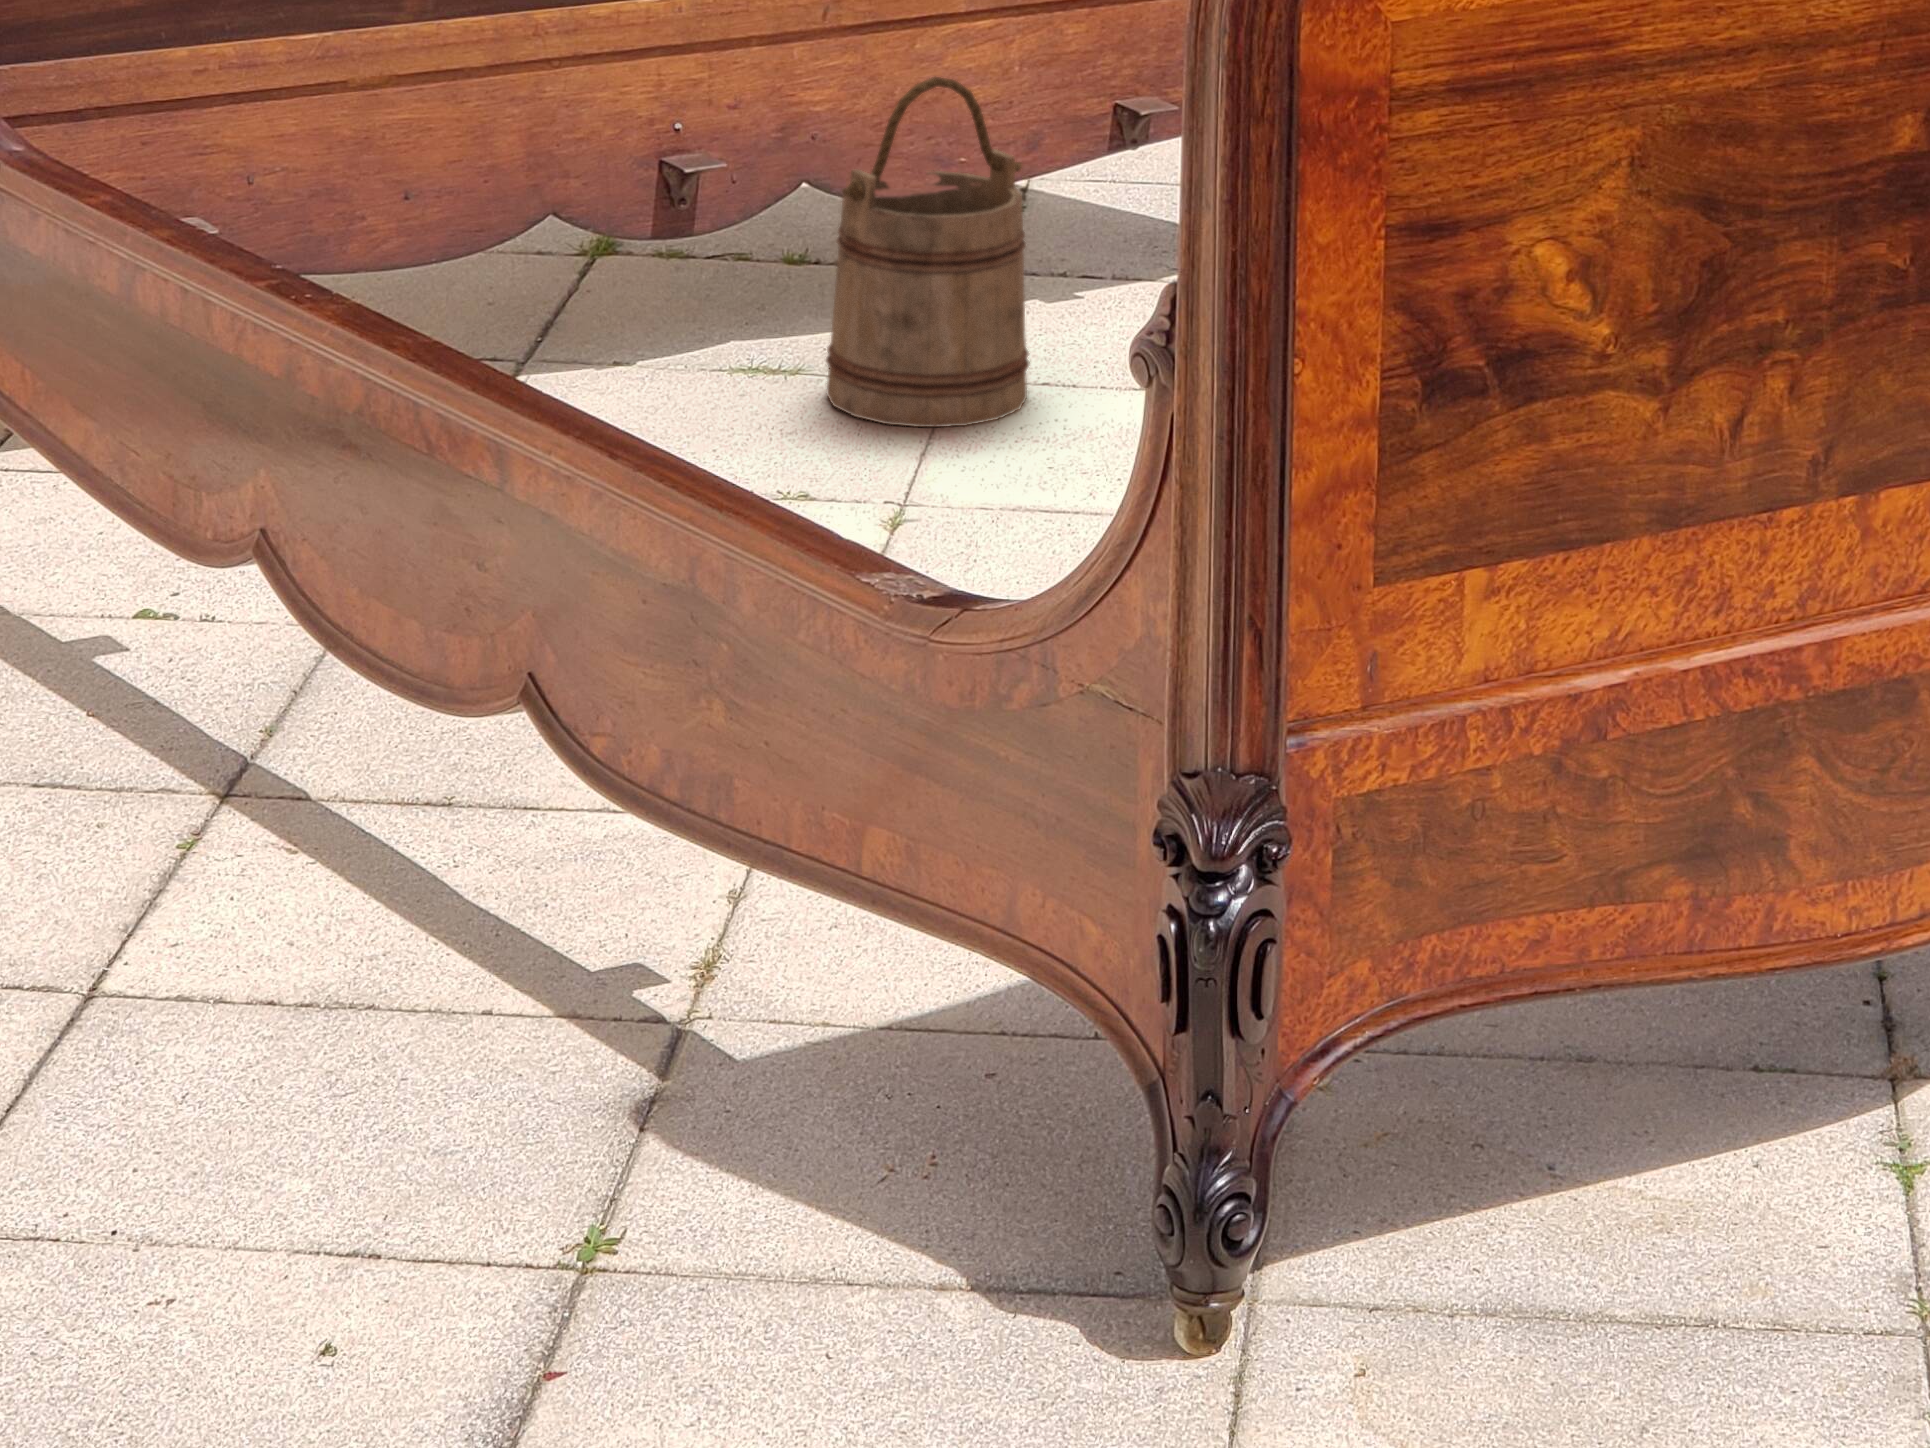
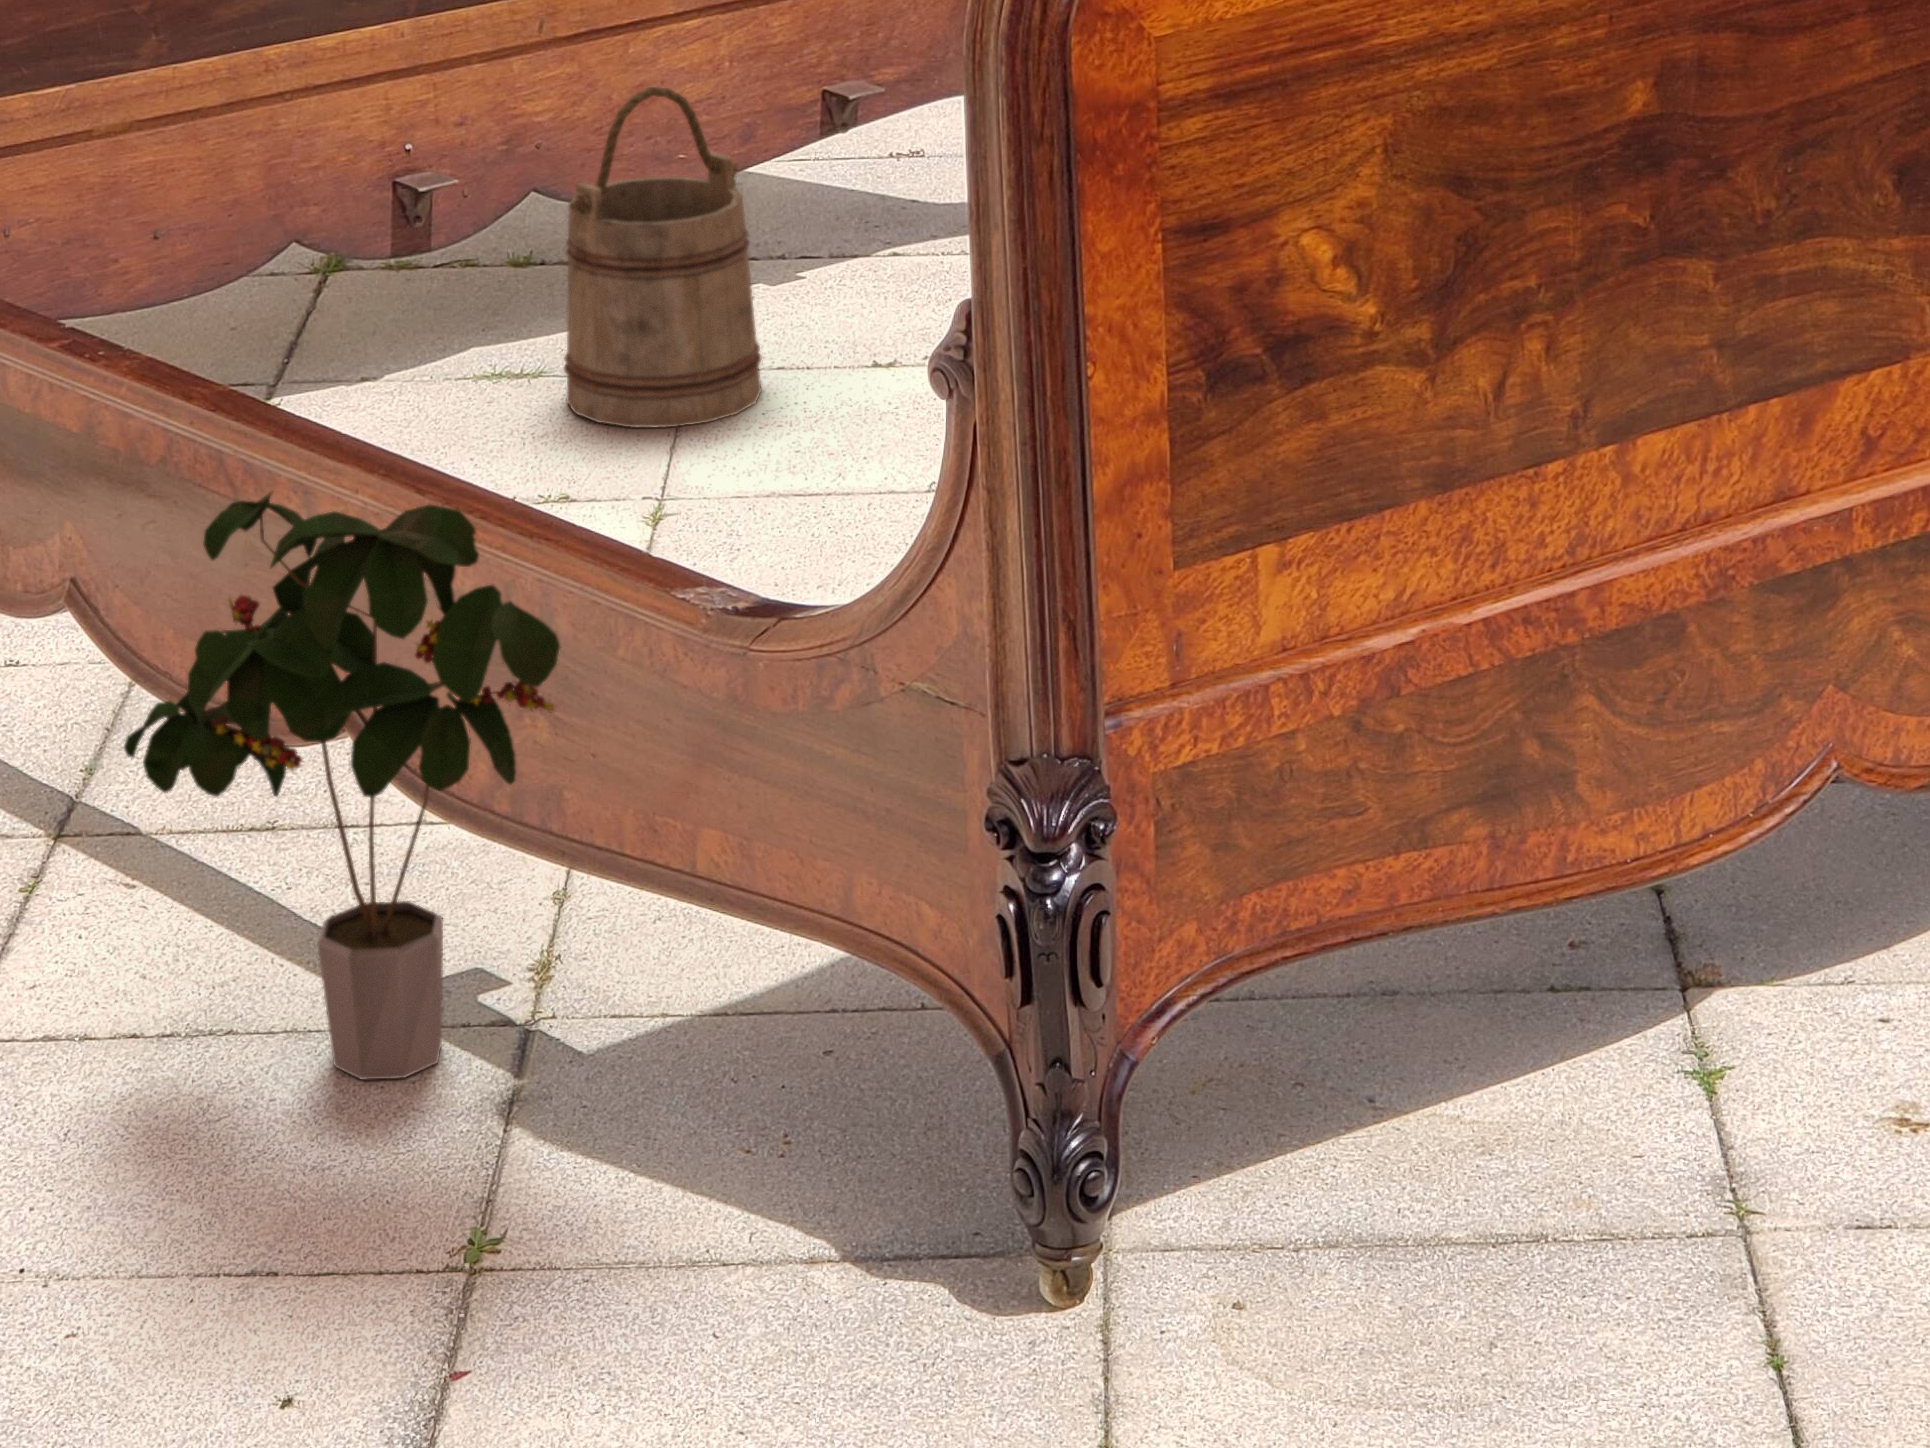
potted plant: none [283,438,804,1066] -> present [124,492,561,1080]

